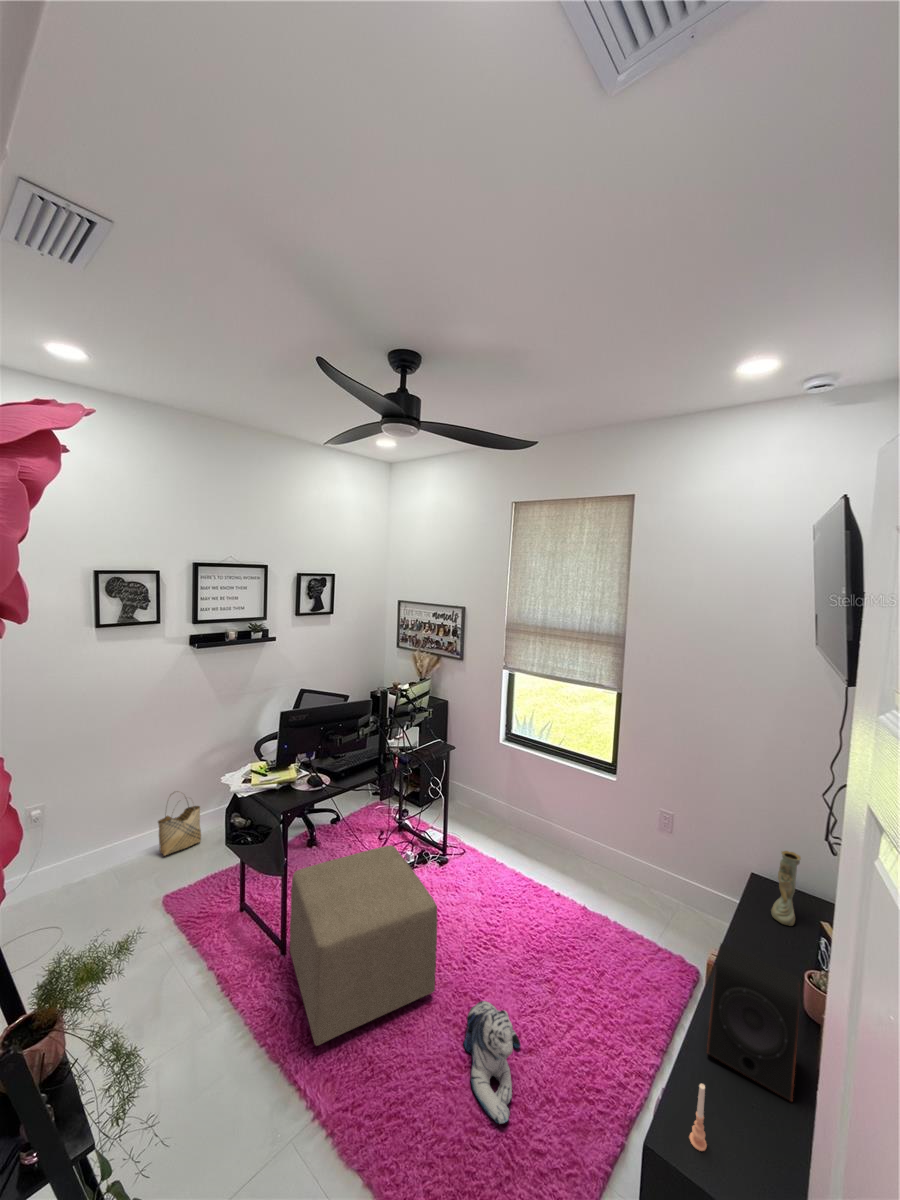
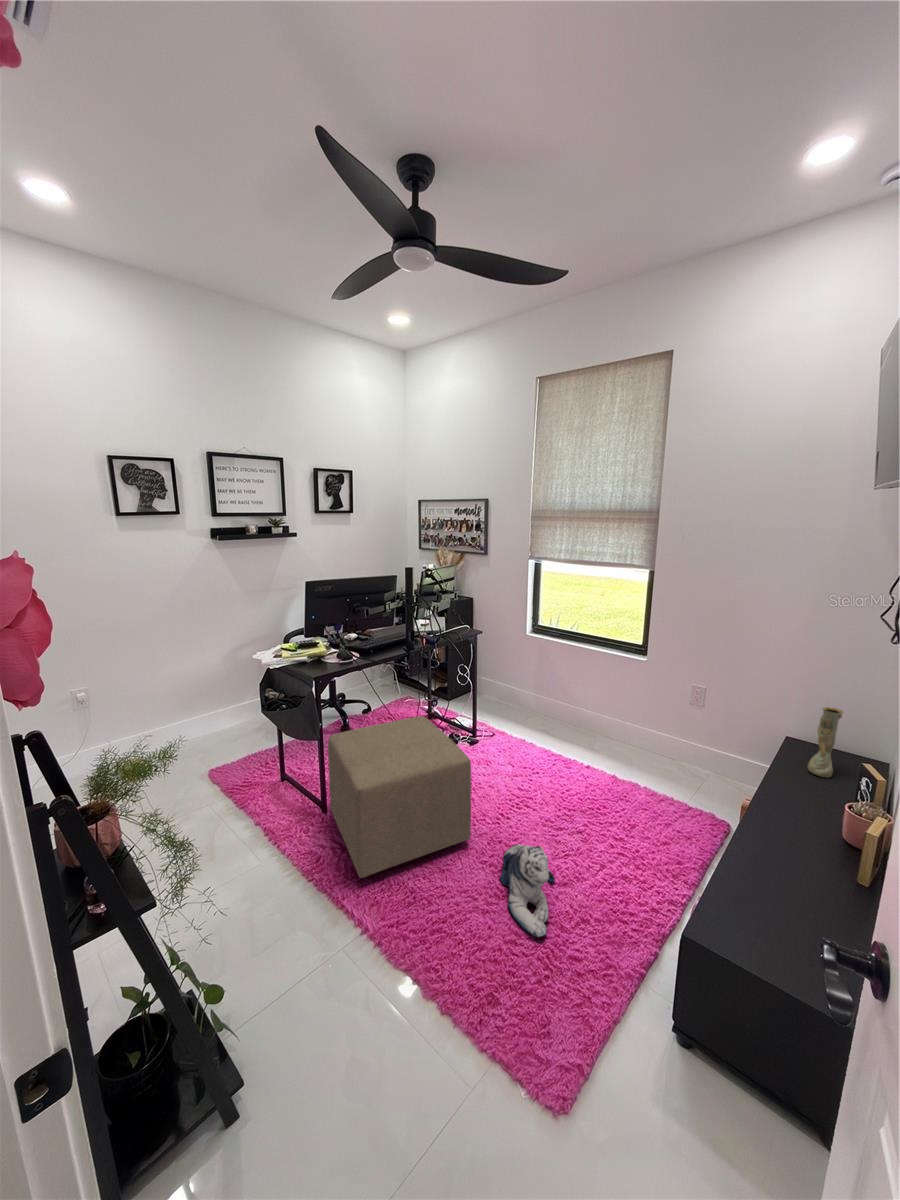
woven basket: present [158,806,201,856] -> none [197,681,240,739]
speaker: present [707,943,800,1101] -> none [744,775,845,908]
candle: present [689,1084,707,1151] -> none [728,885,747,944]

